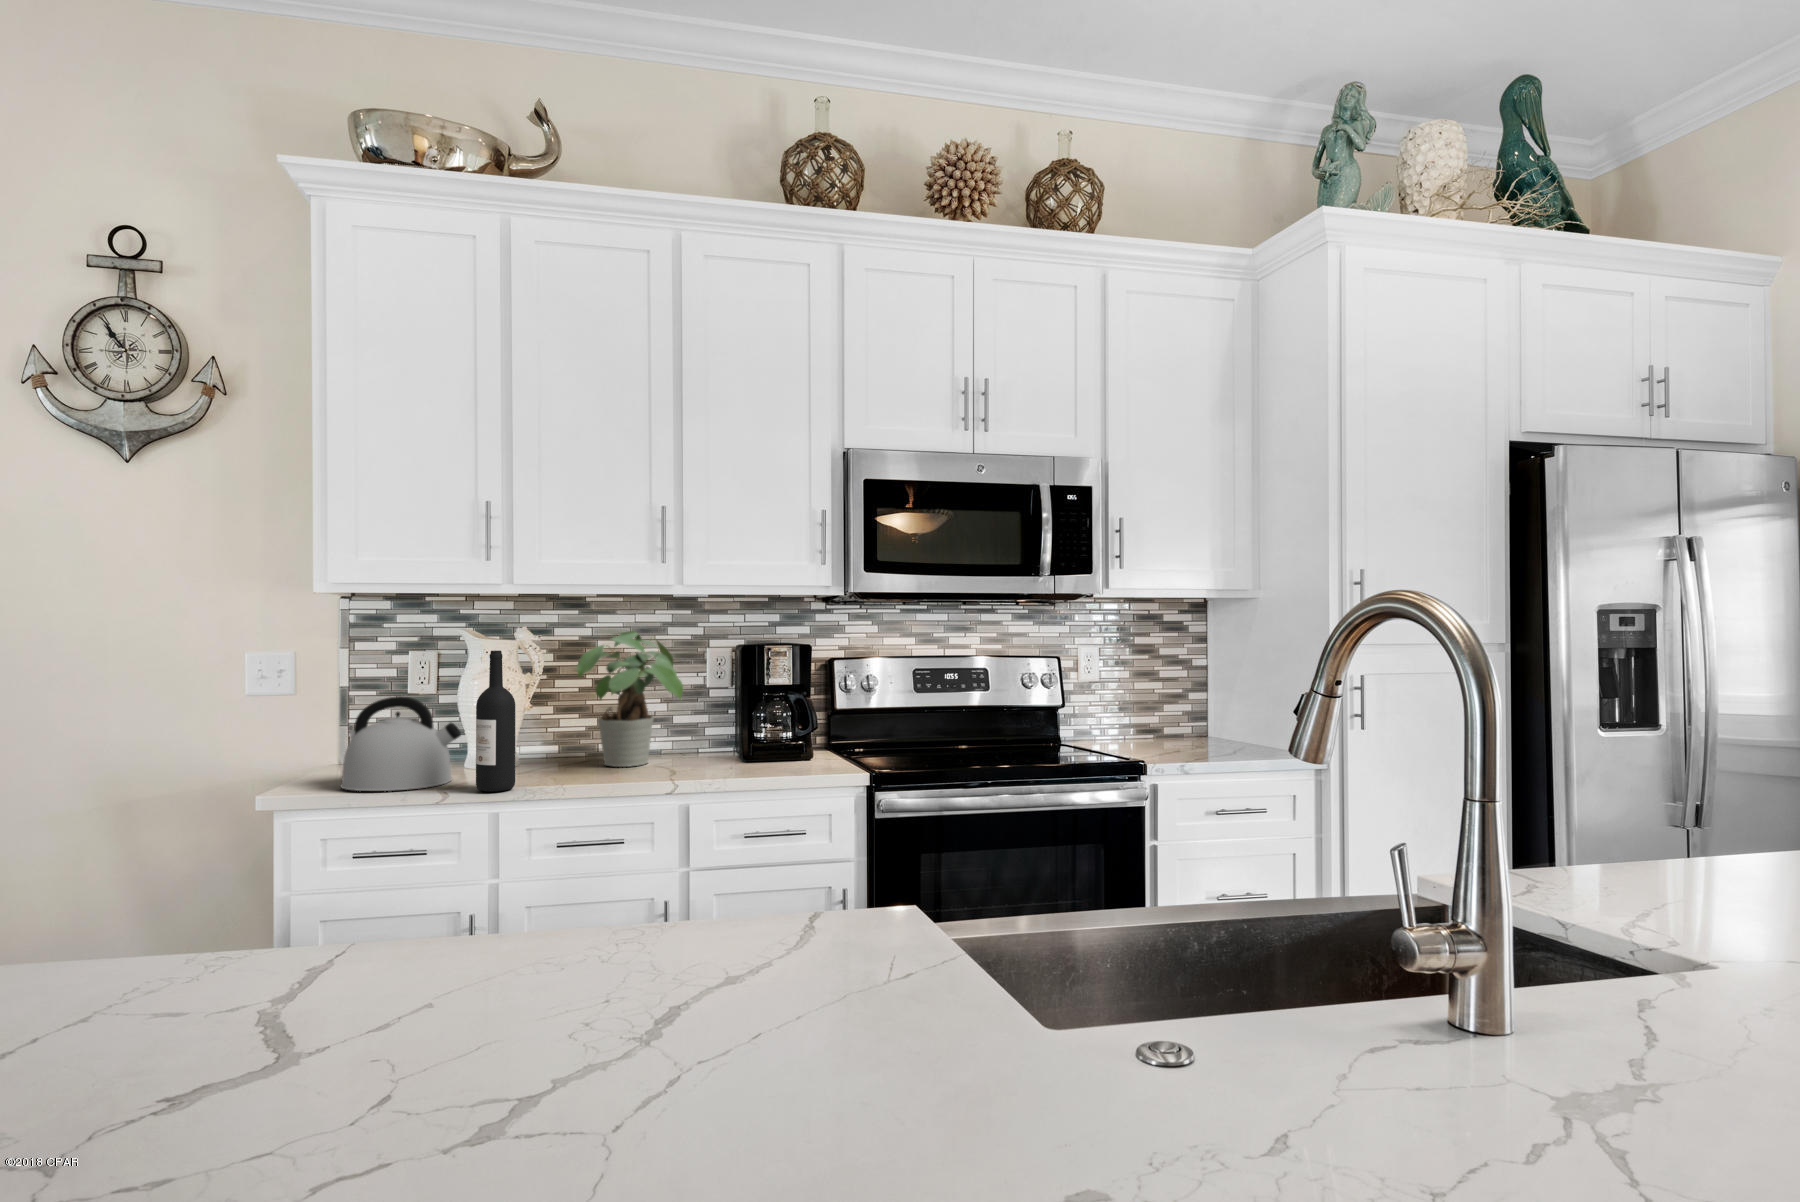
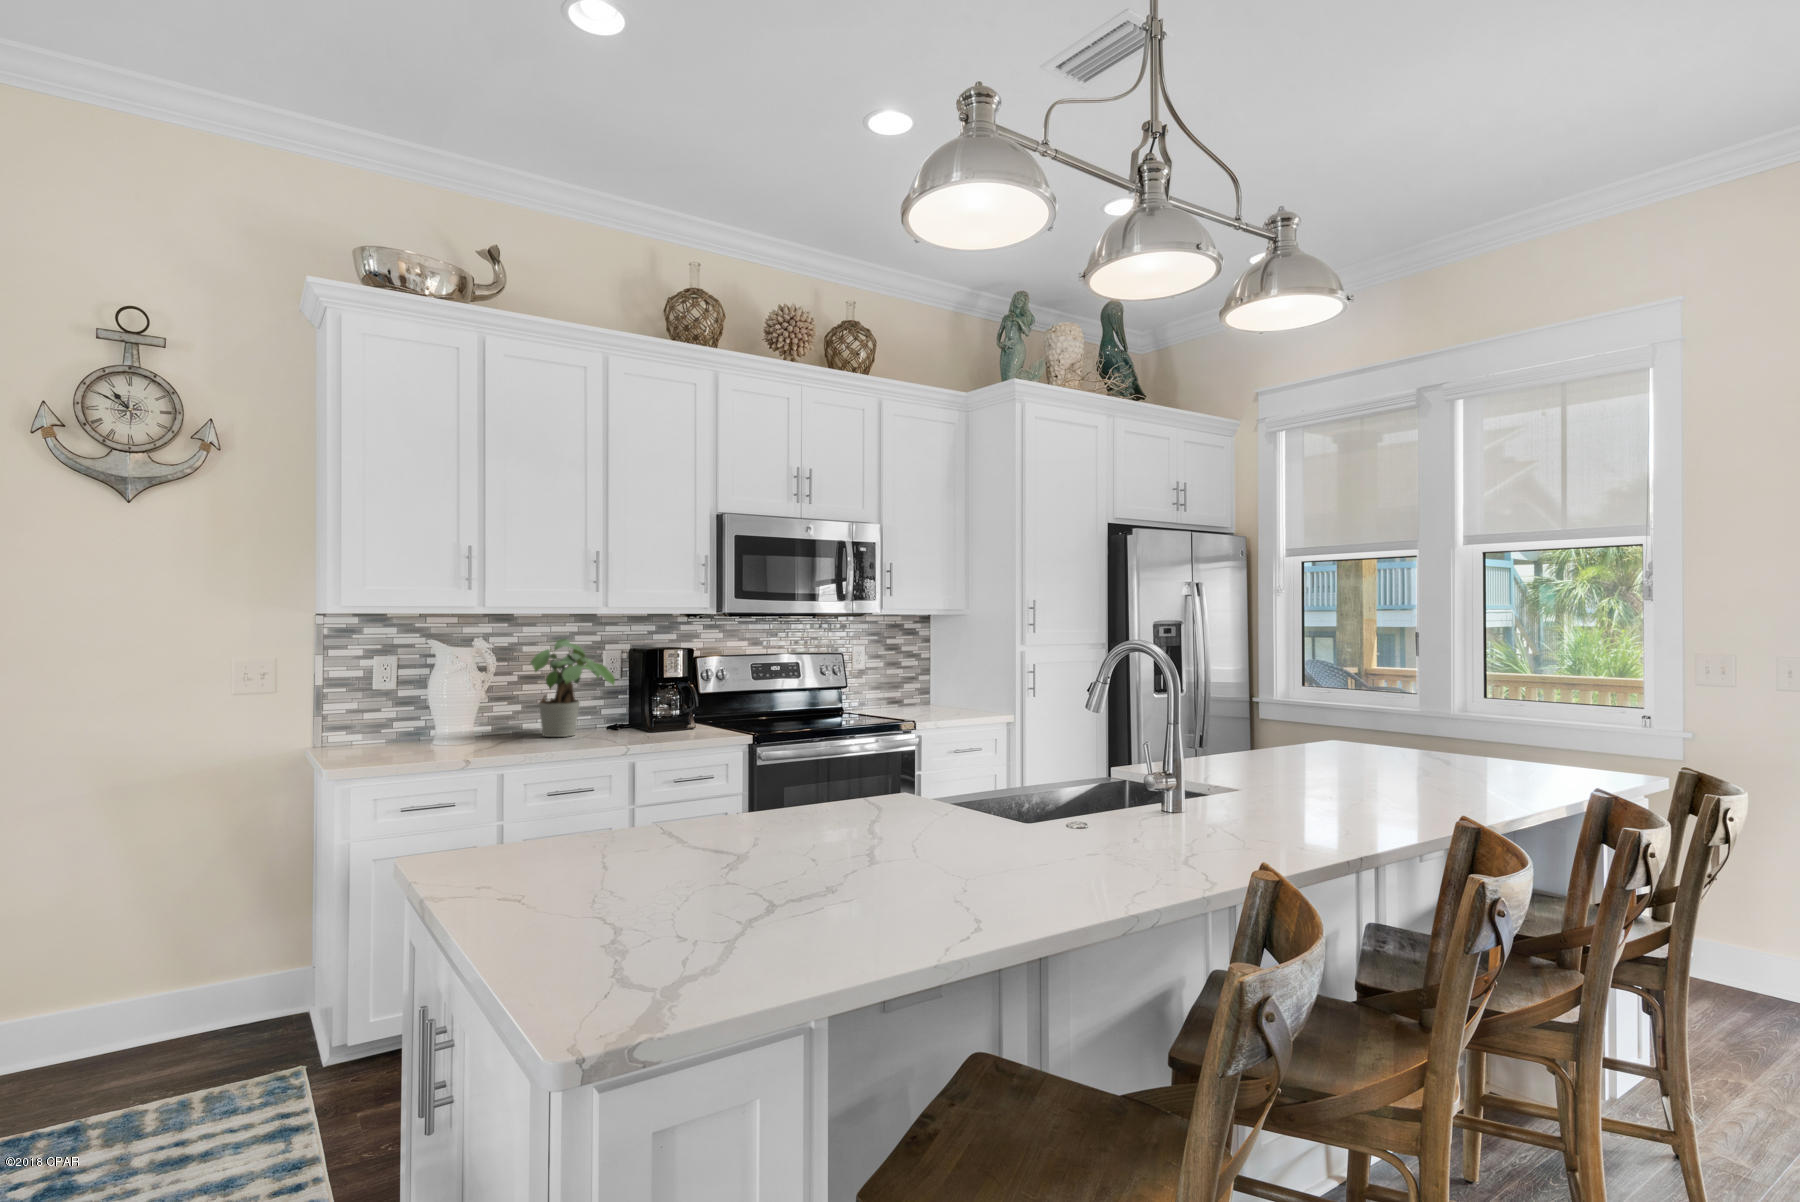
wine bottle: present [476,650,515,792] -> none [477,653,506,754]
kettle: present [341,696,461,791] -> none [356,689,449,759]

